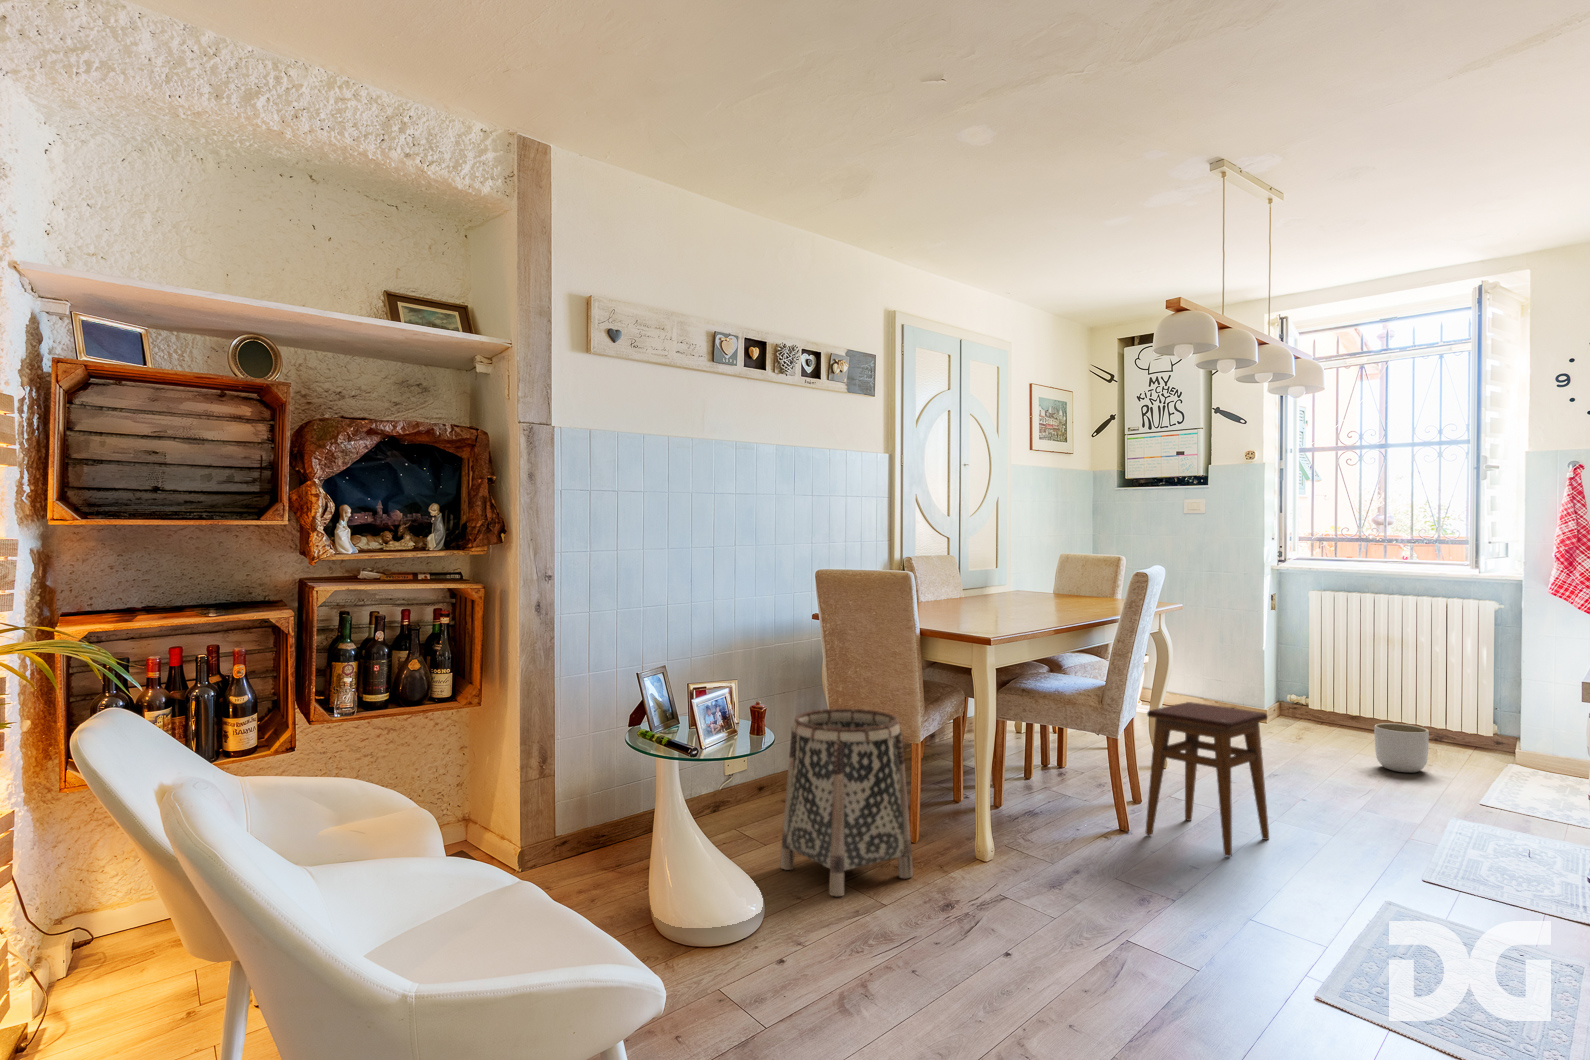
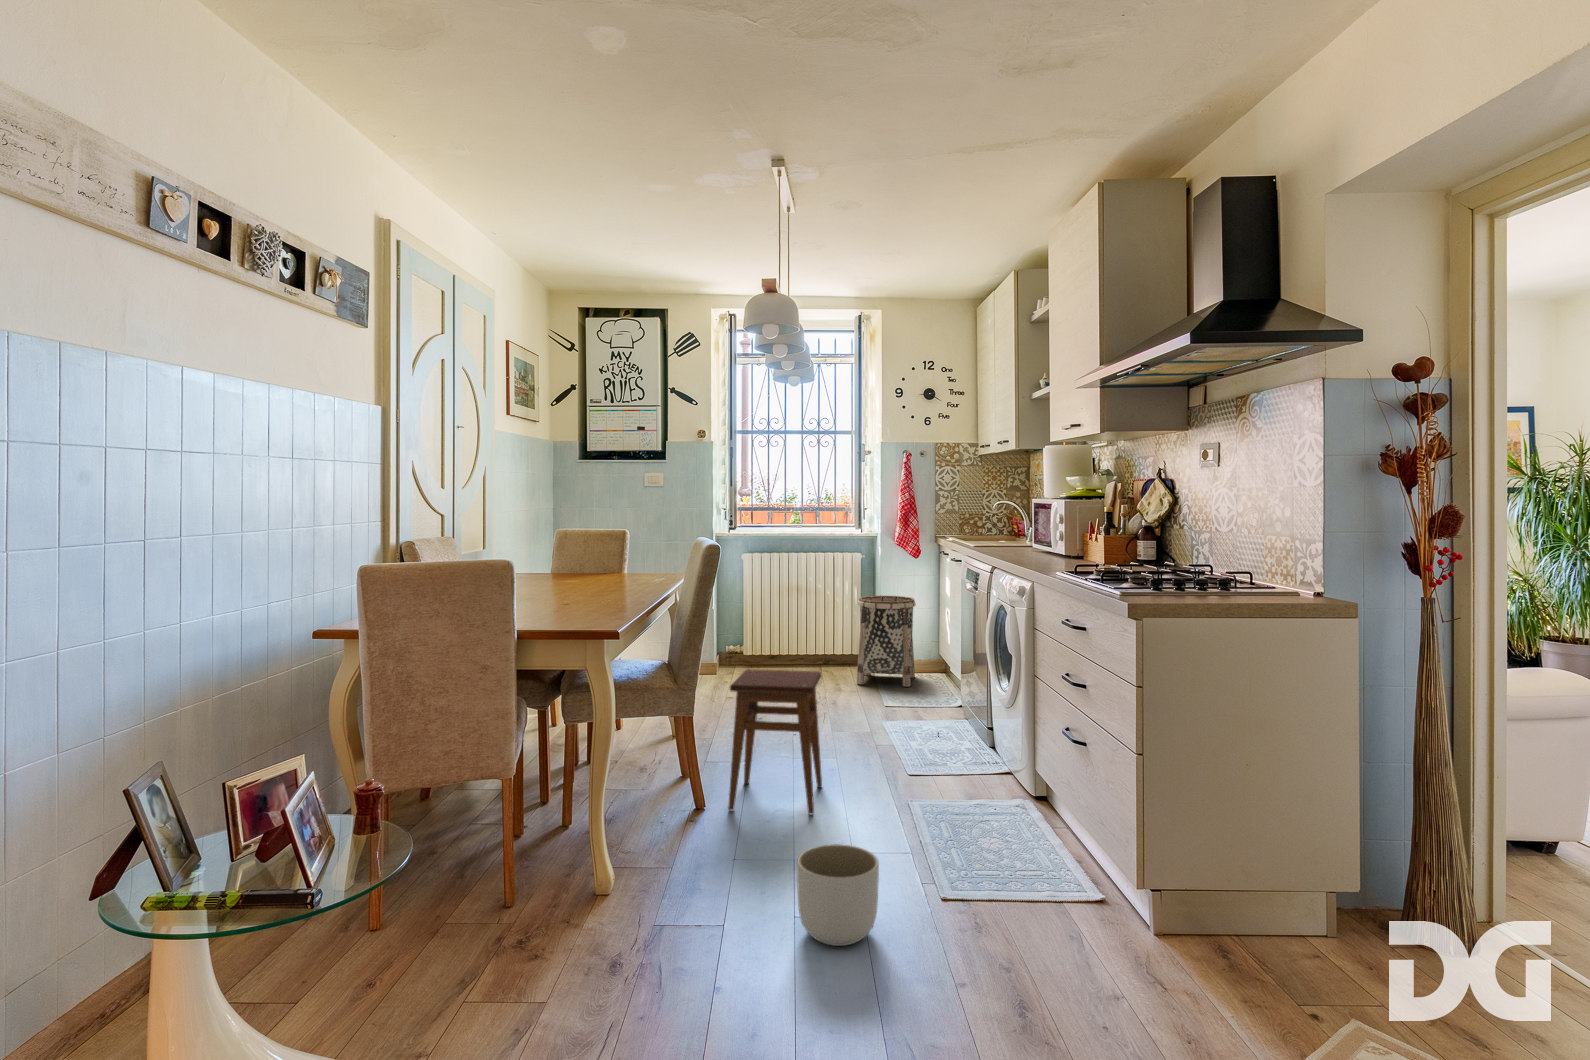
basket: present [780,709,913,896] -> present [857,596,916,687]
planter: present [1374,723,1429,773] -> present [797,844,879,946]

